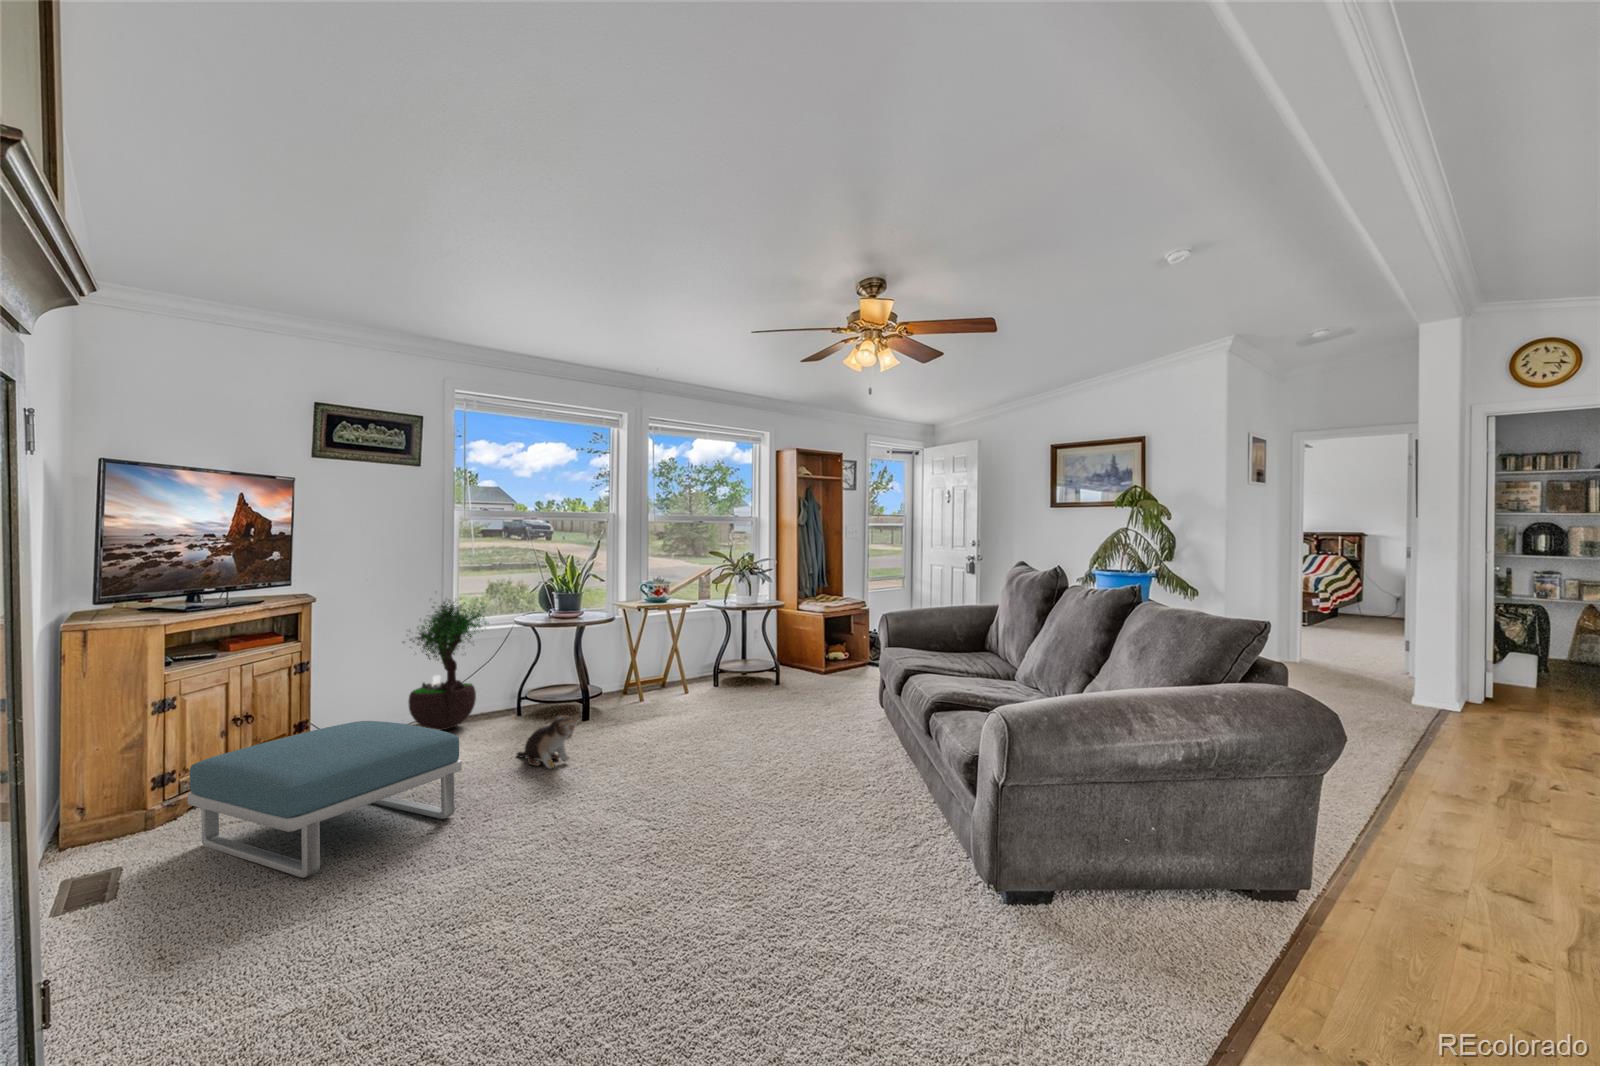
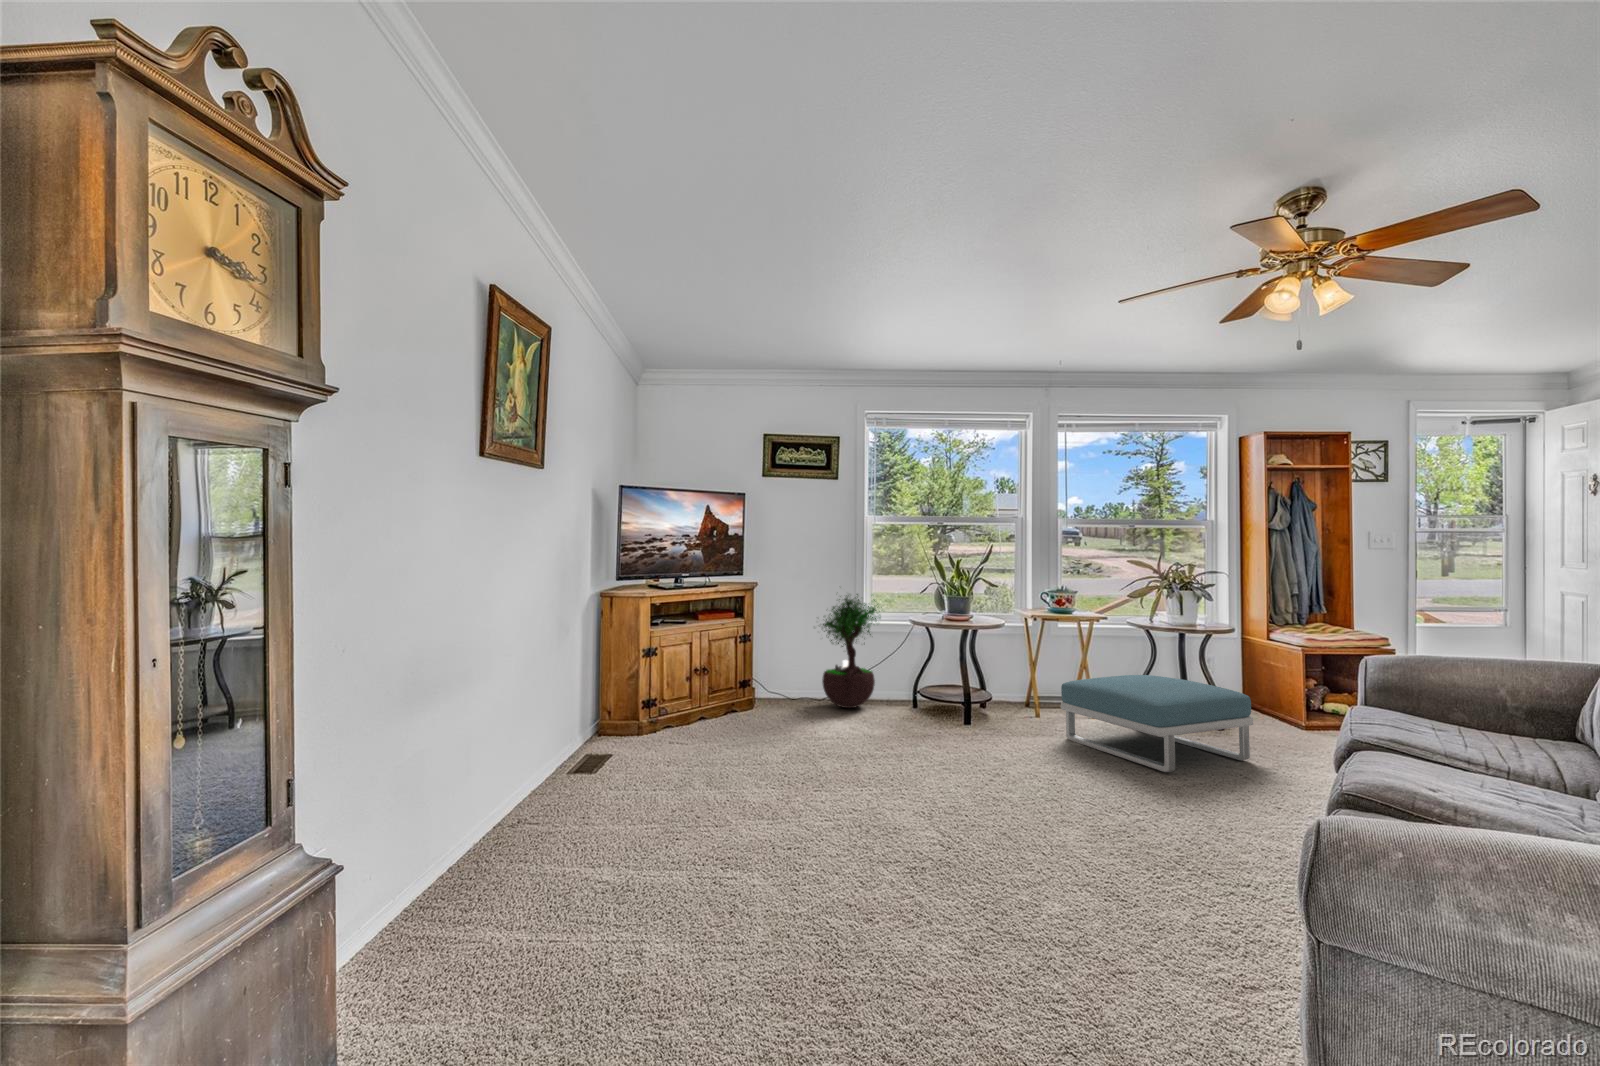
plush toy: present [517,714,579,769] -> none [882,710,923,760]
footstool: present [188,721,462,878] -> present [1061,675,1253,772]

